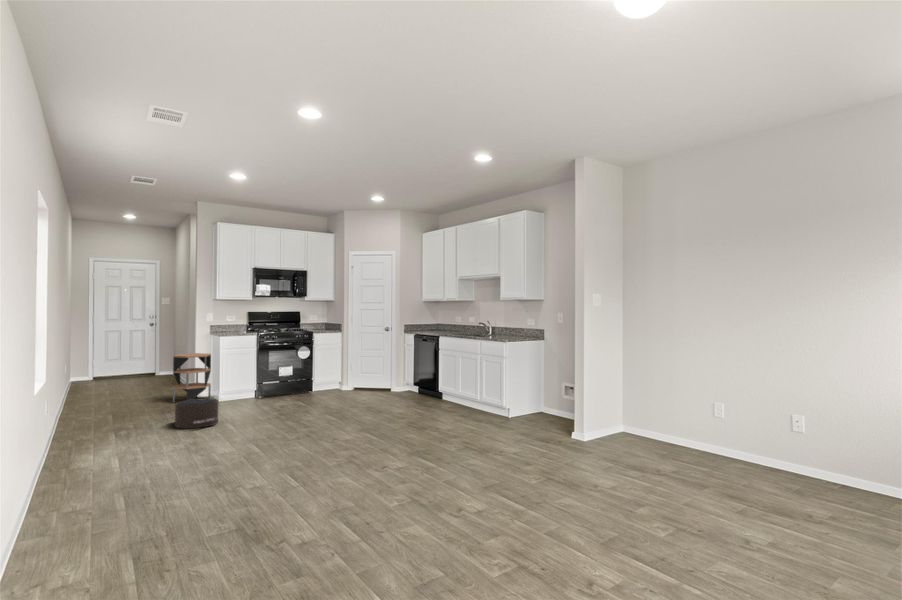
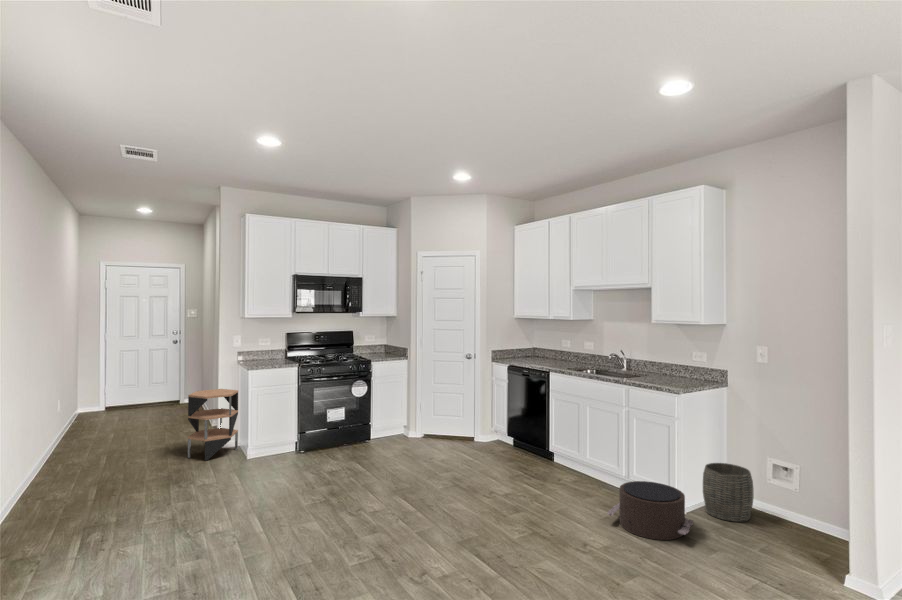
woven basket: none [525,388,554,421] -> present [703,463,754,522]
pouf: present [170,398,218,429] -> present [607,481,693,540]

